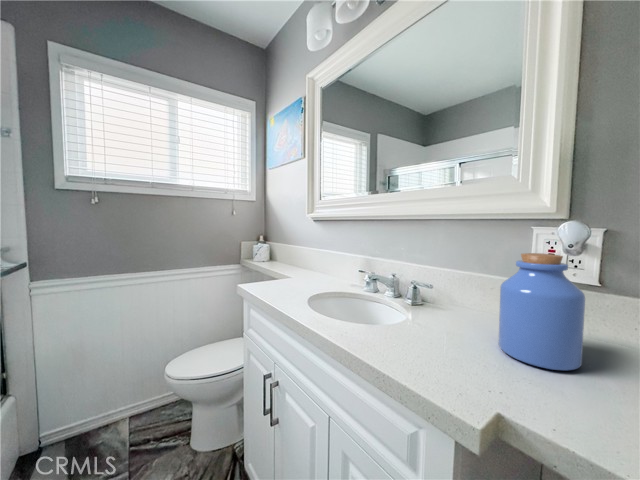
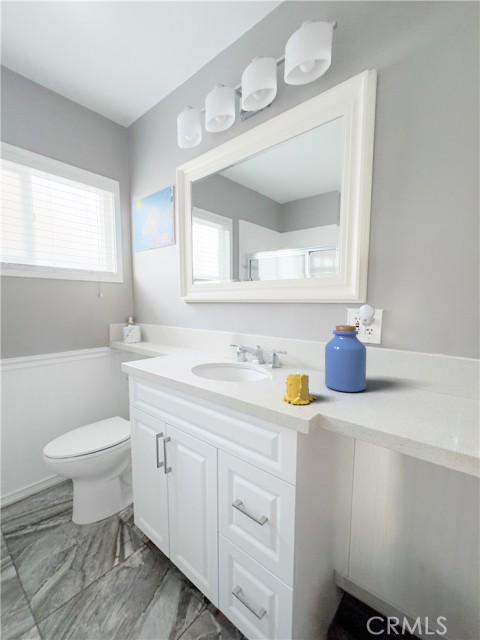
candle: none [427,326,488,390] -> present [283,373,316,404]

